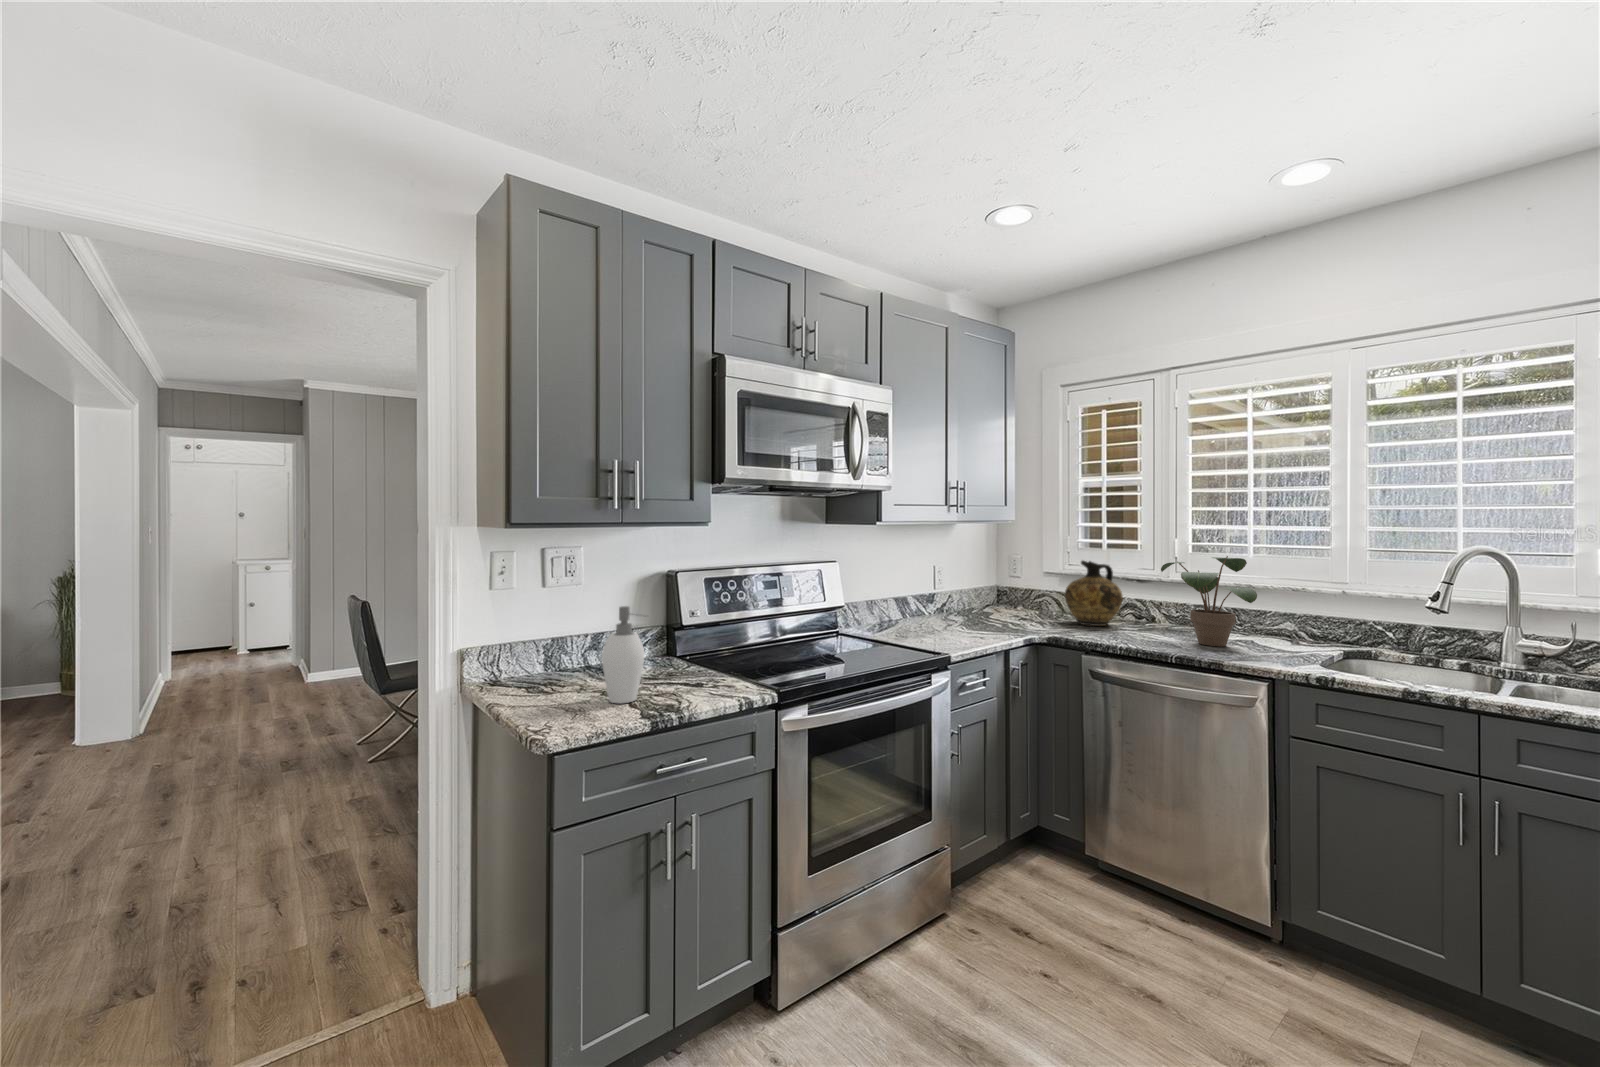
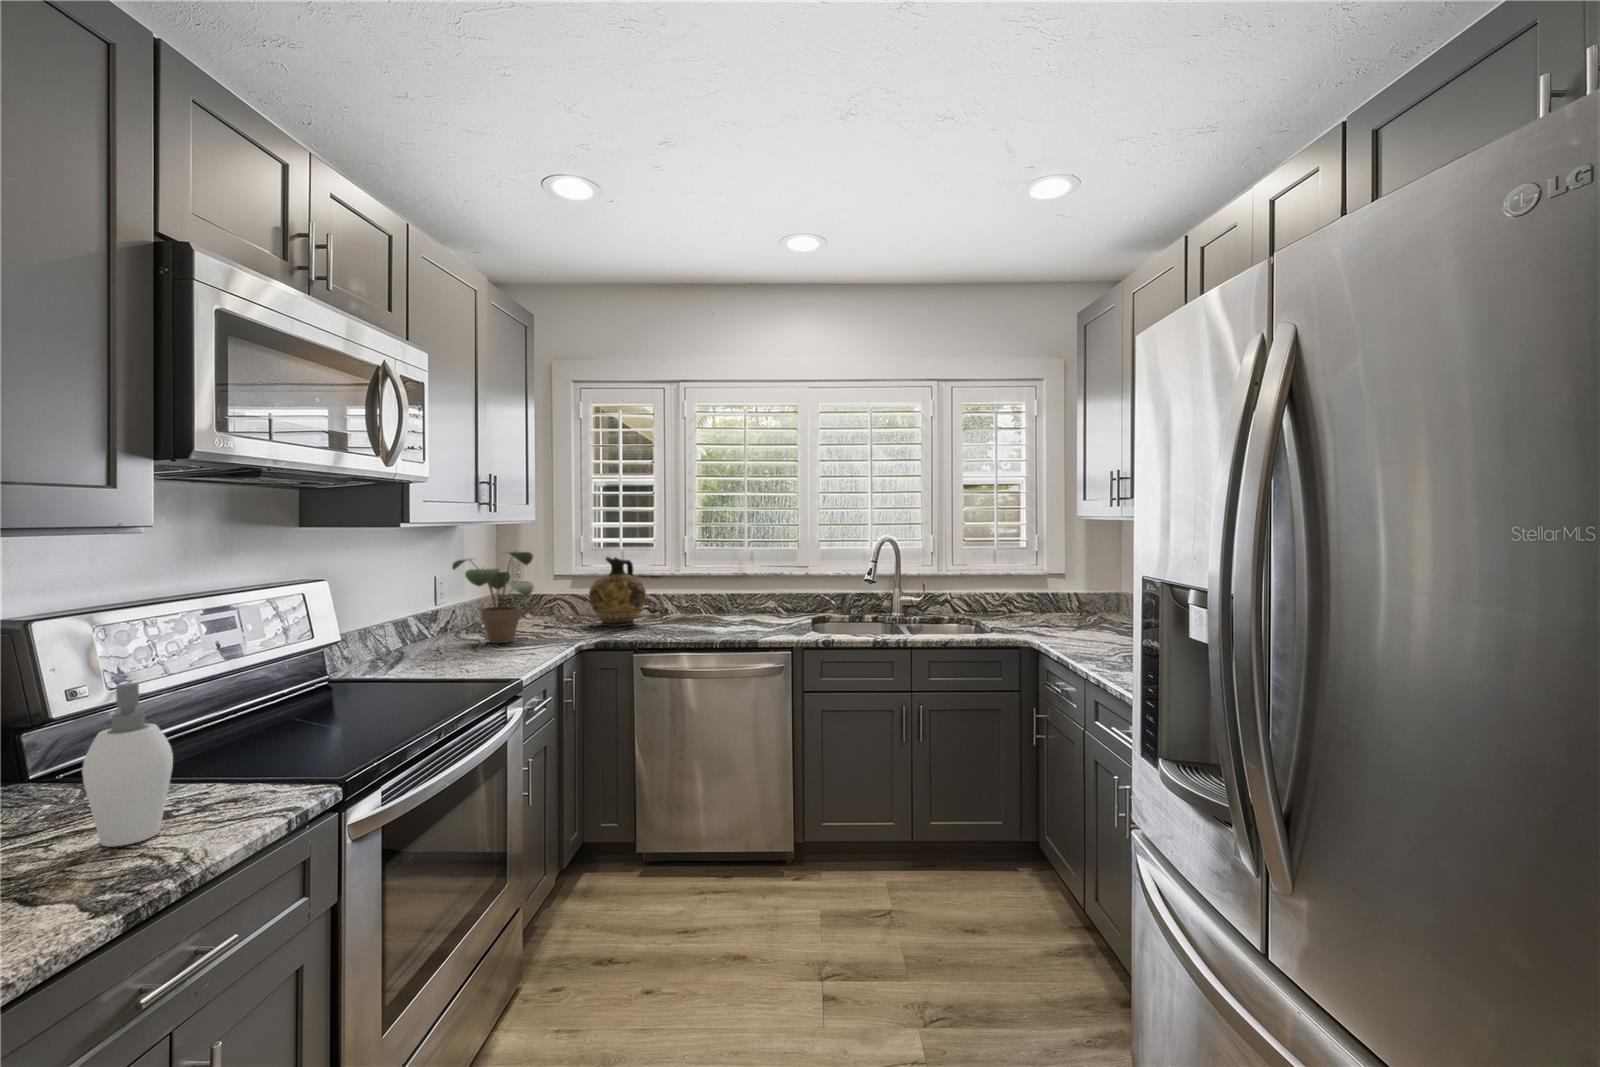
potted plant: present [1161,556,1257,646] -> present [452,551,533,643]

